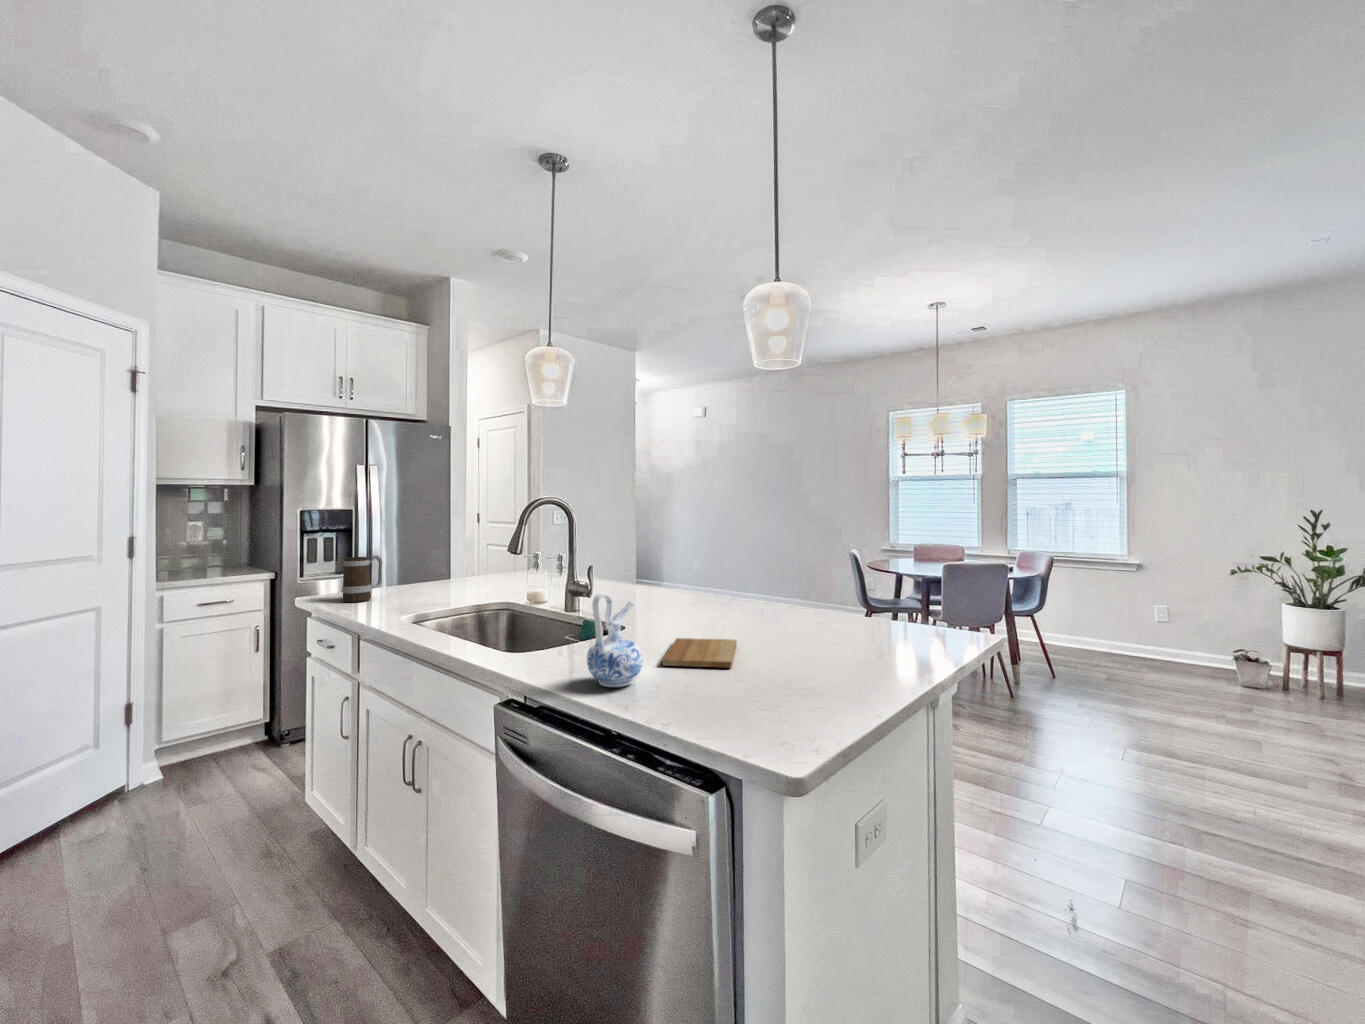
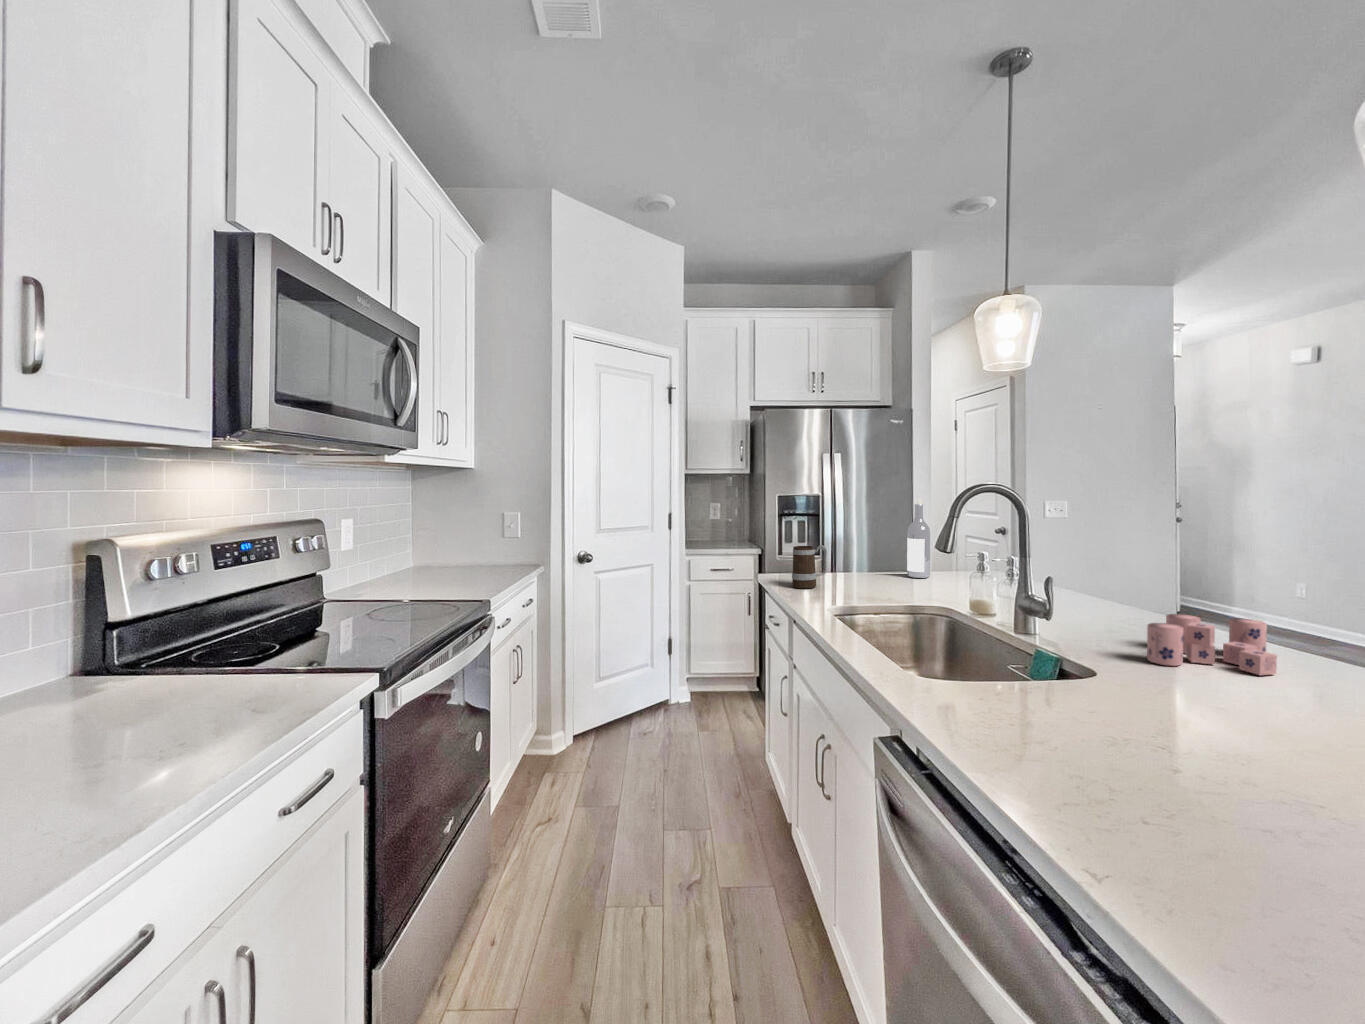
wine bottle: none [459,509,480,584] -> present [907,499,930,578]
candle: none [652,582,717,617] -> present [1147,614,1277,675]
ceramic pitcher: present [587,592,643,687] -> none [999,644,1091,782]
cutting board: present [662,638,737,668] -> none [1136,713,1307,800]

